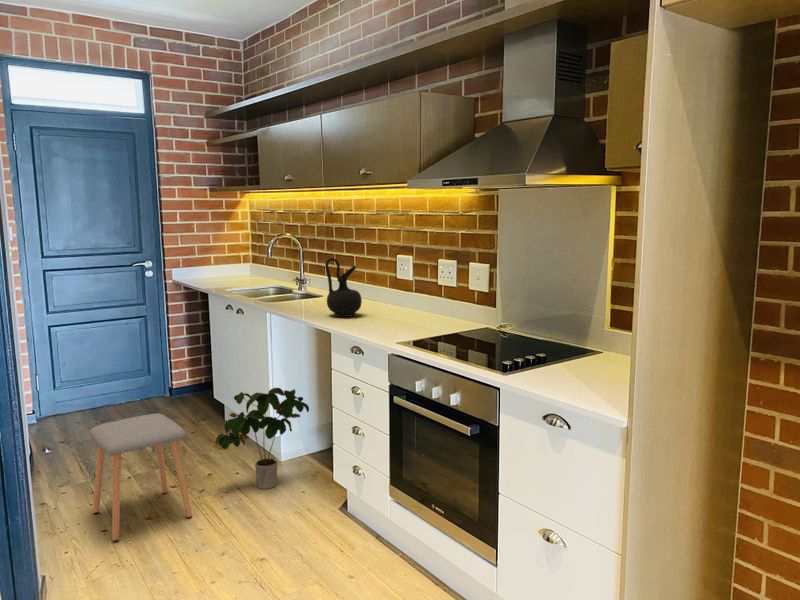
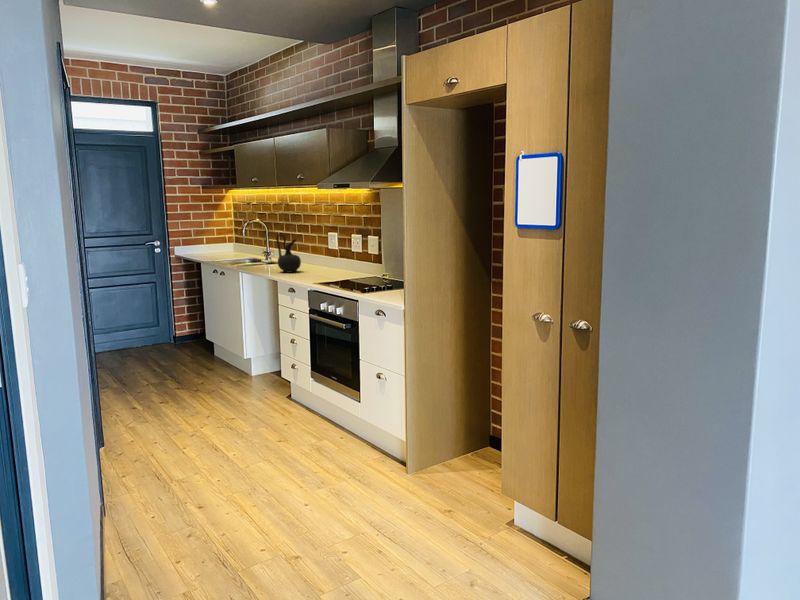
potted plant: present [215,388,309,489] -> none [205,322,269,389]
stool: present [90,414,192,542] -> none [123,337,190,412]

